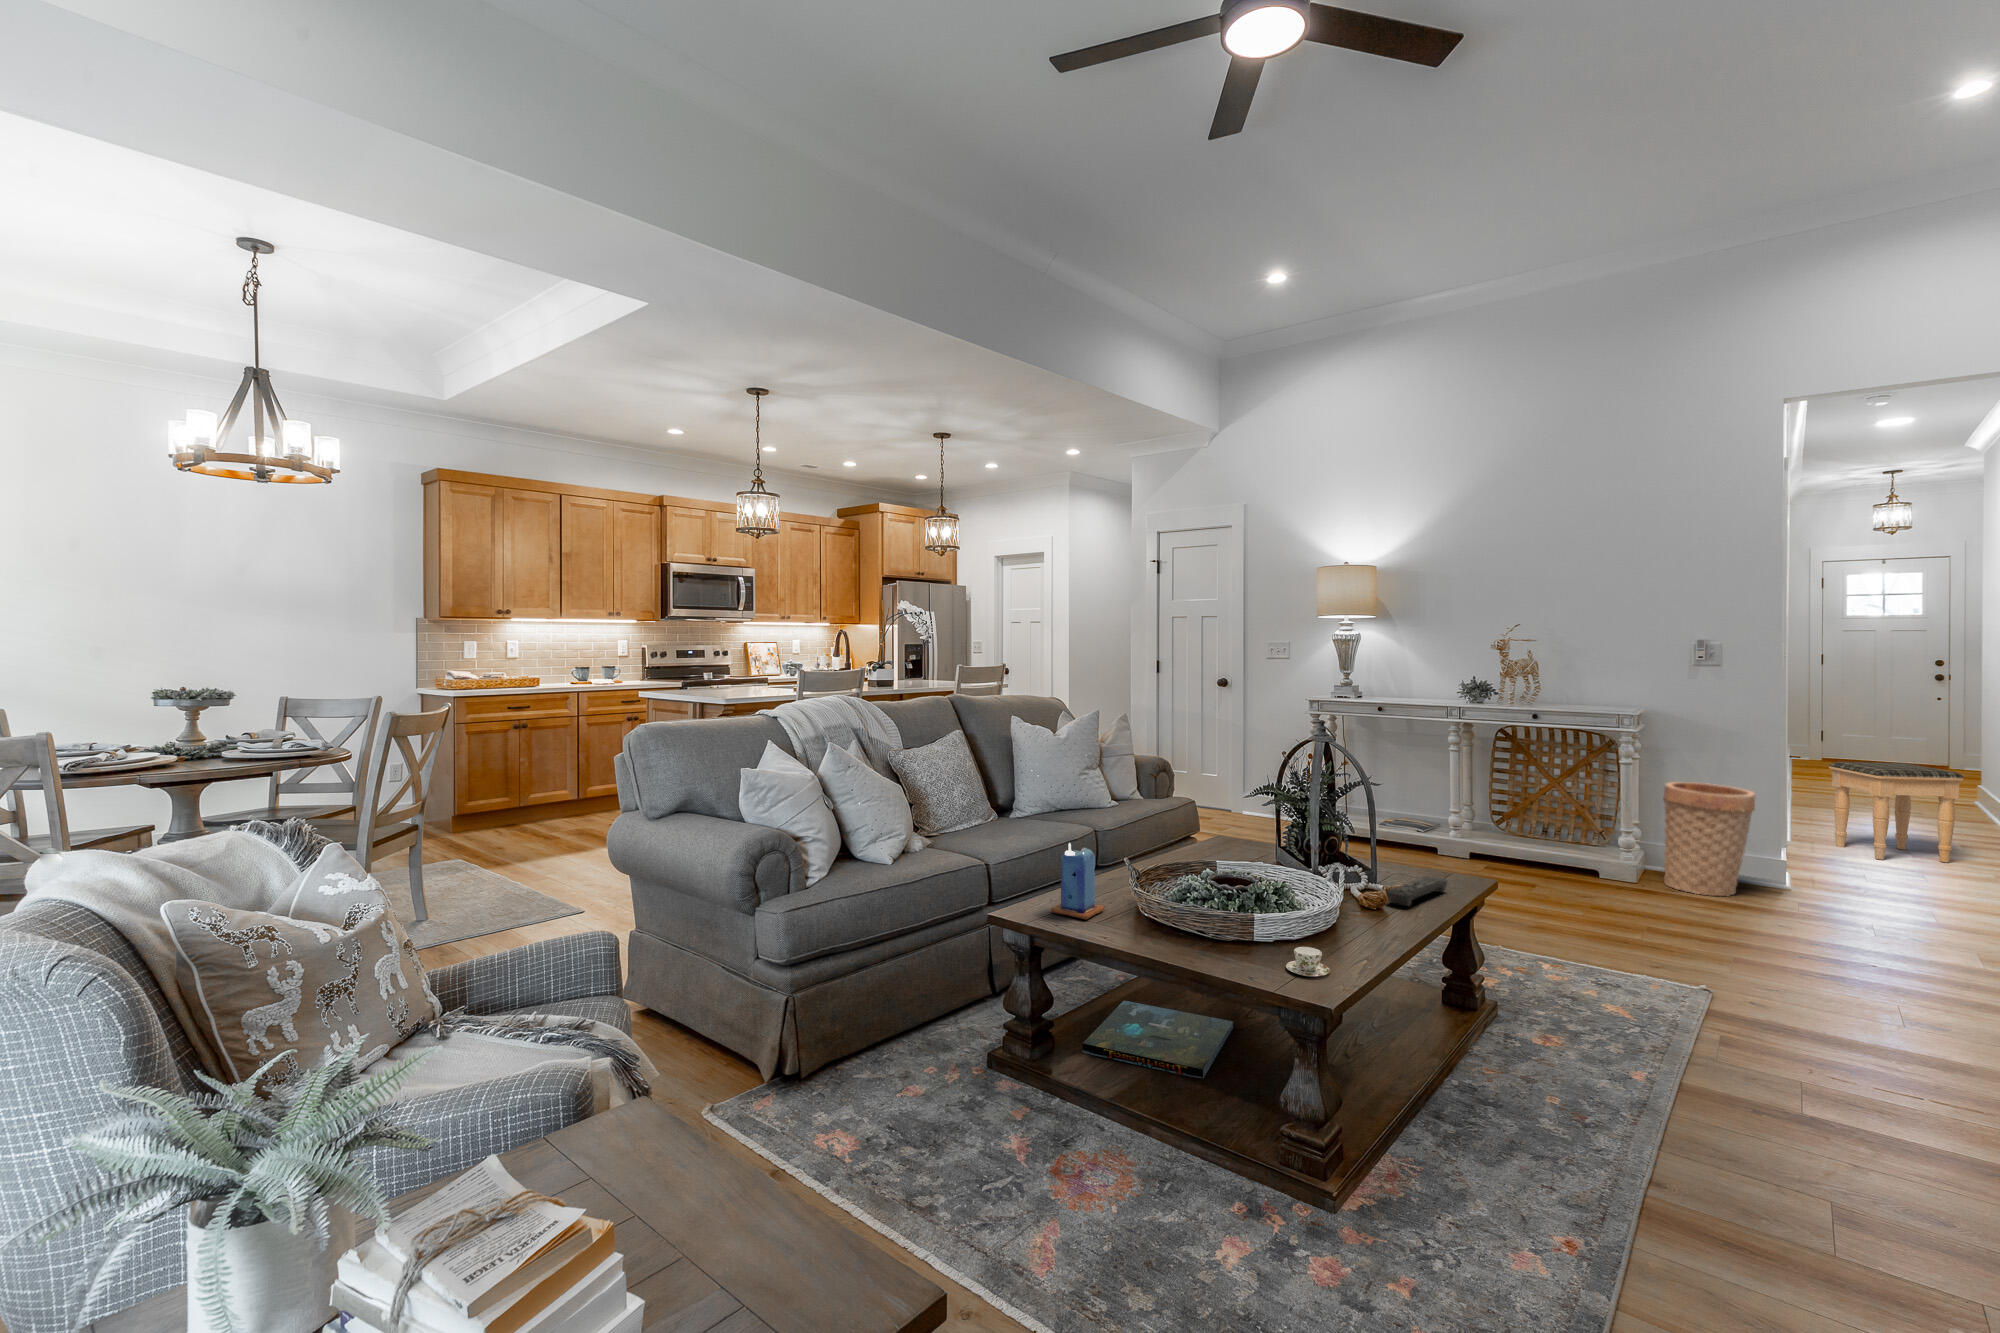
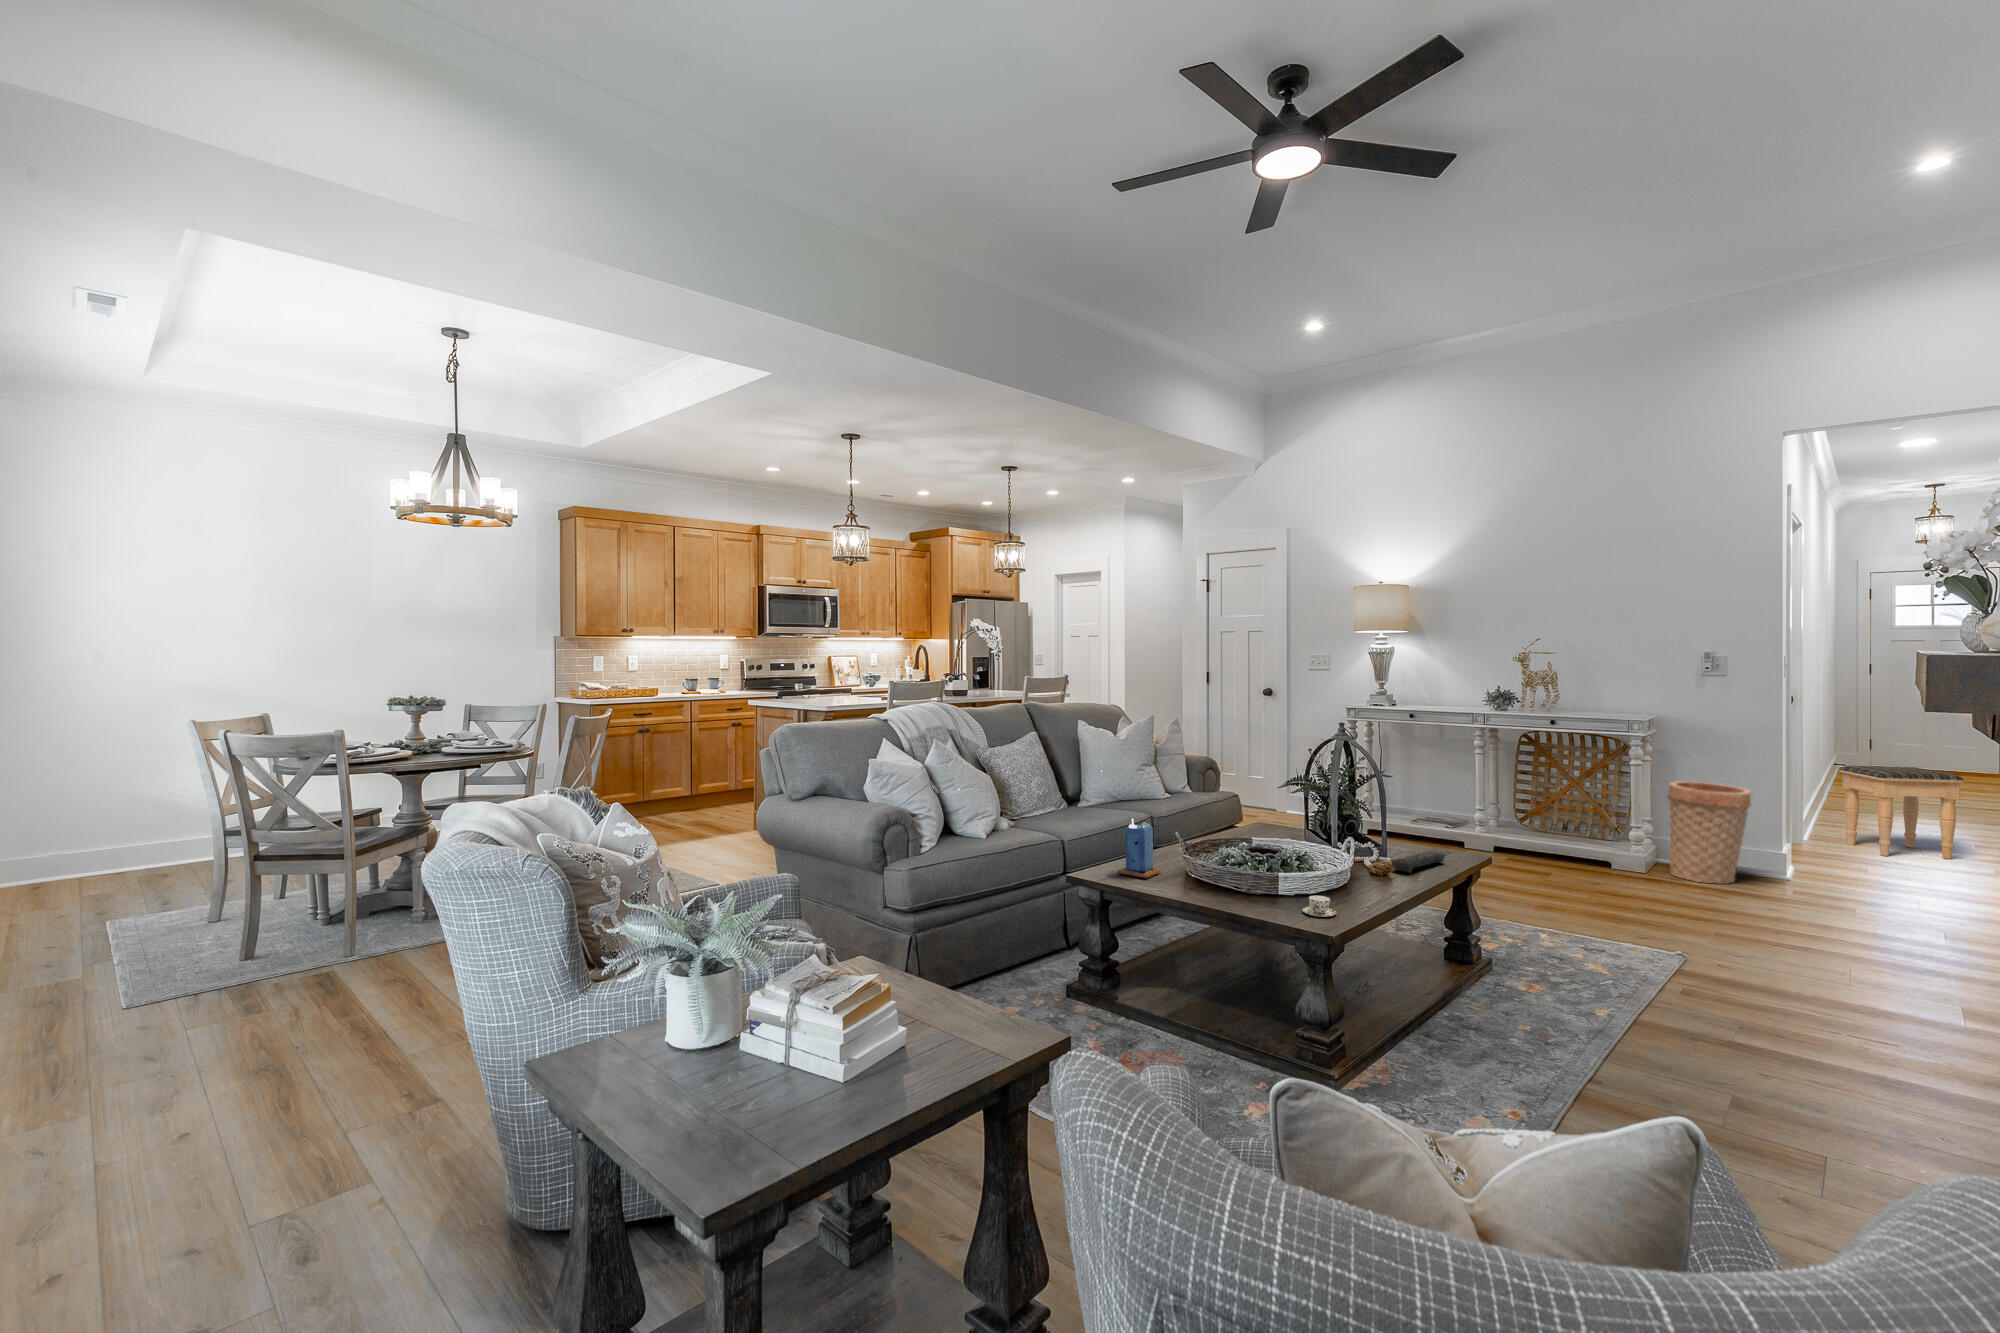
board game: present [1083,1001,1233,1078] -> none [1143,951,1267,1005]

